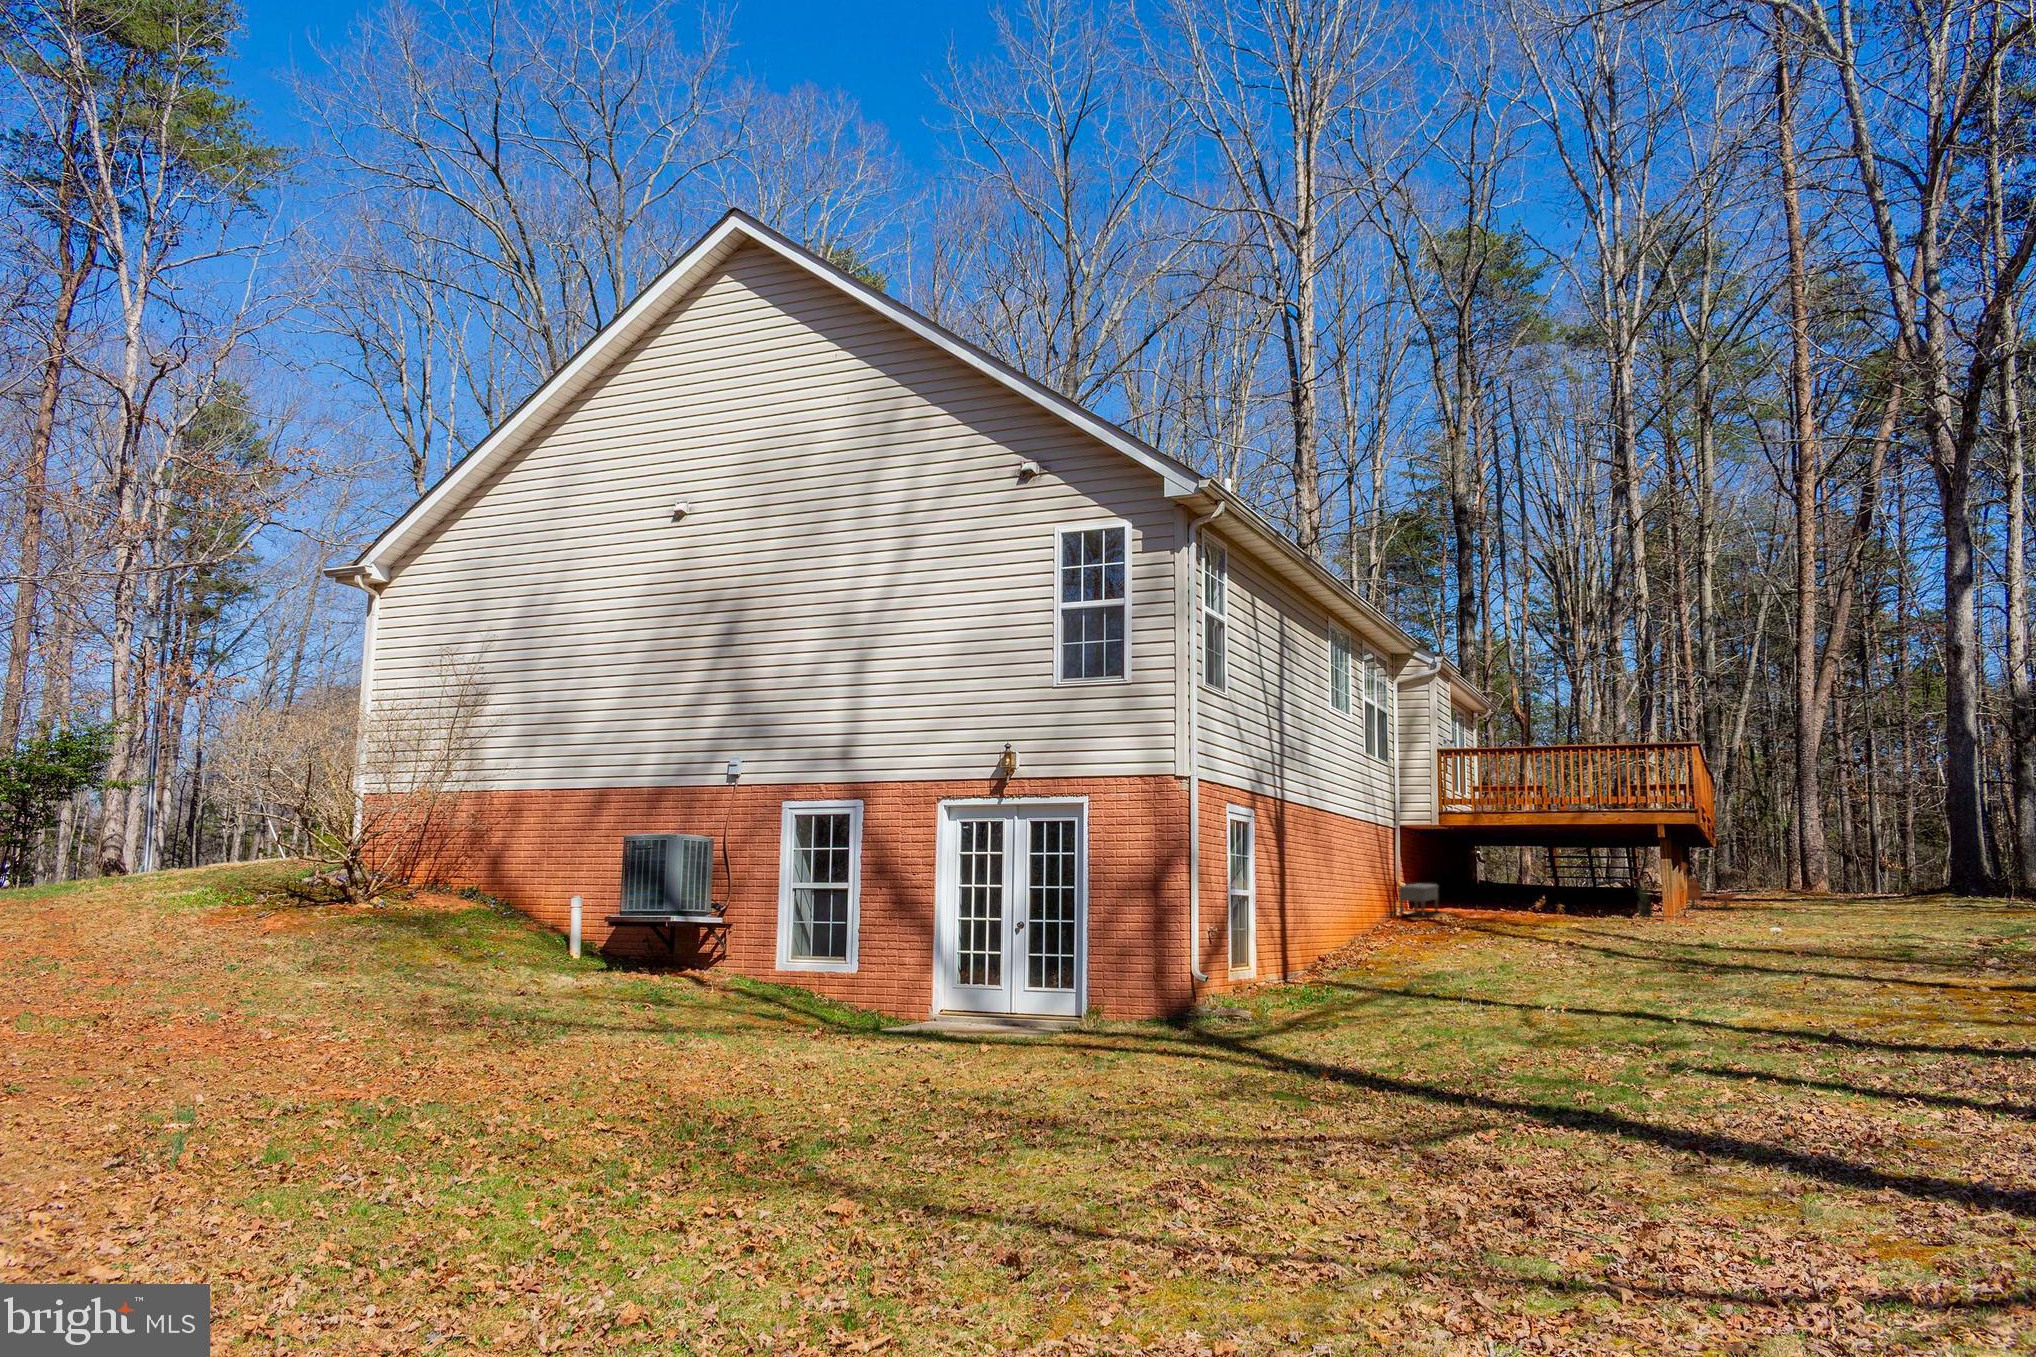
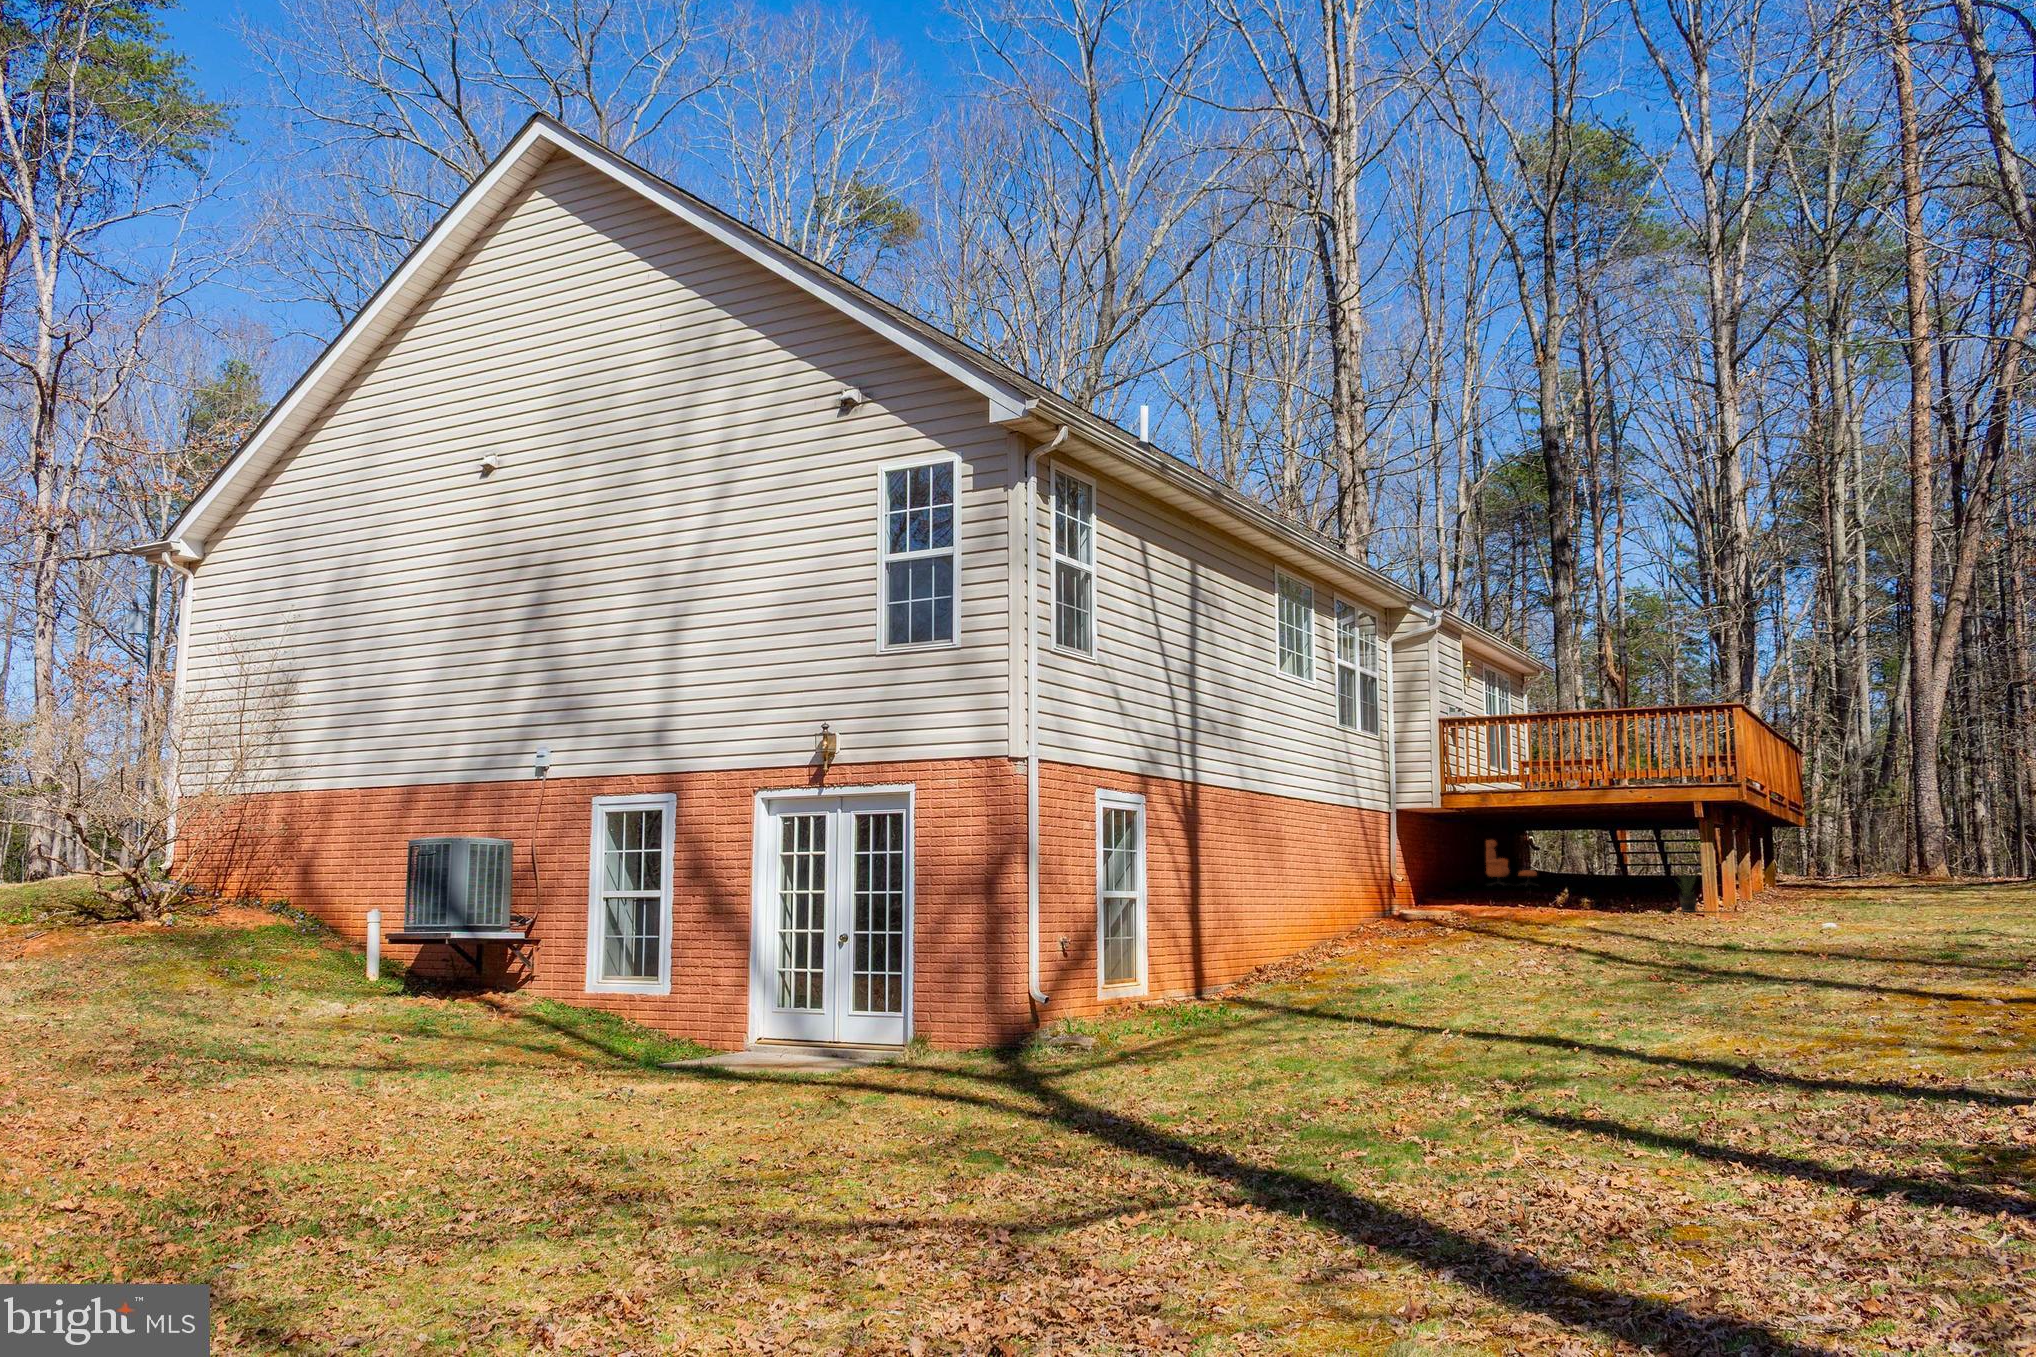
lounge chair: present [1681,862,1734,909] -> present [1486,840,1538,886]
bench: present [1399,883,1439,916] -> none [1392,877,1446,915]

